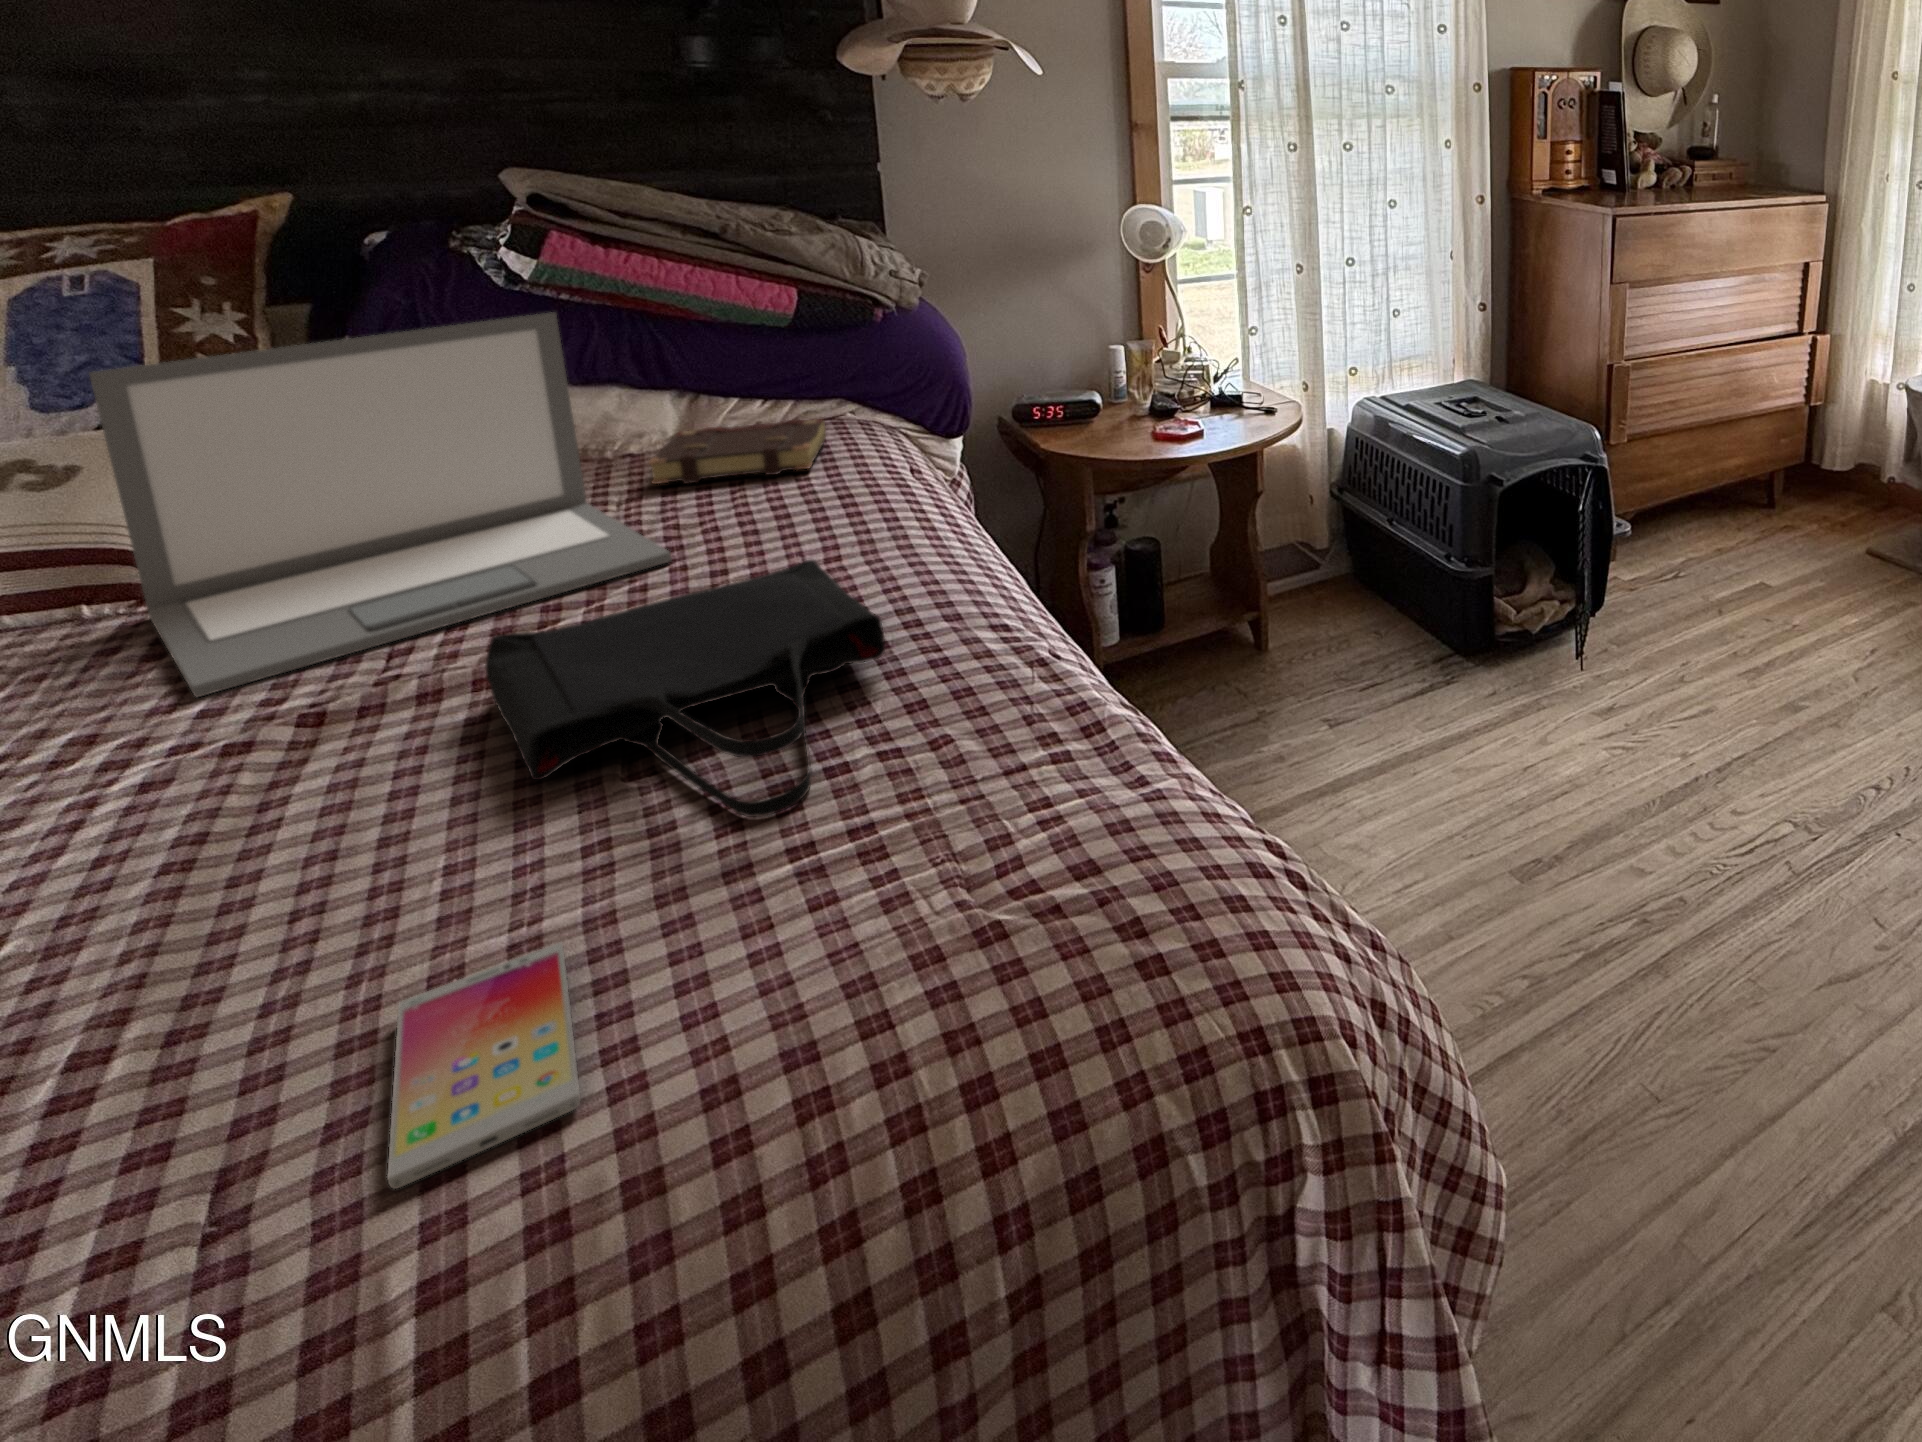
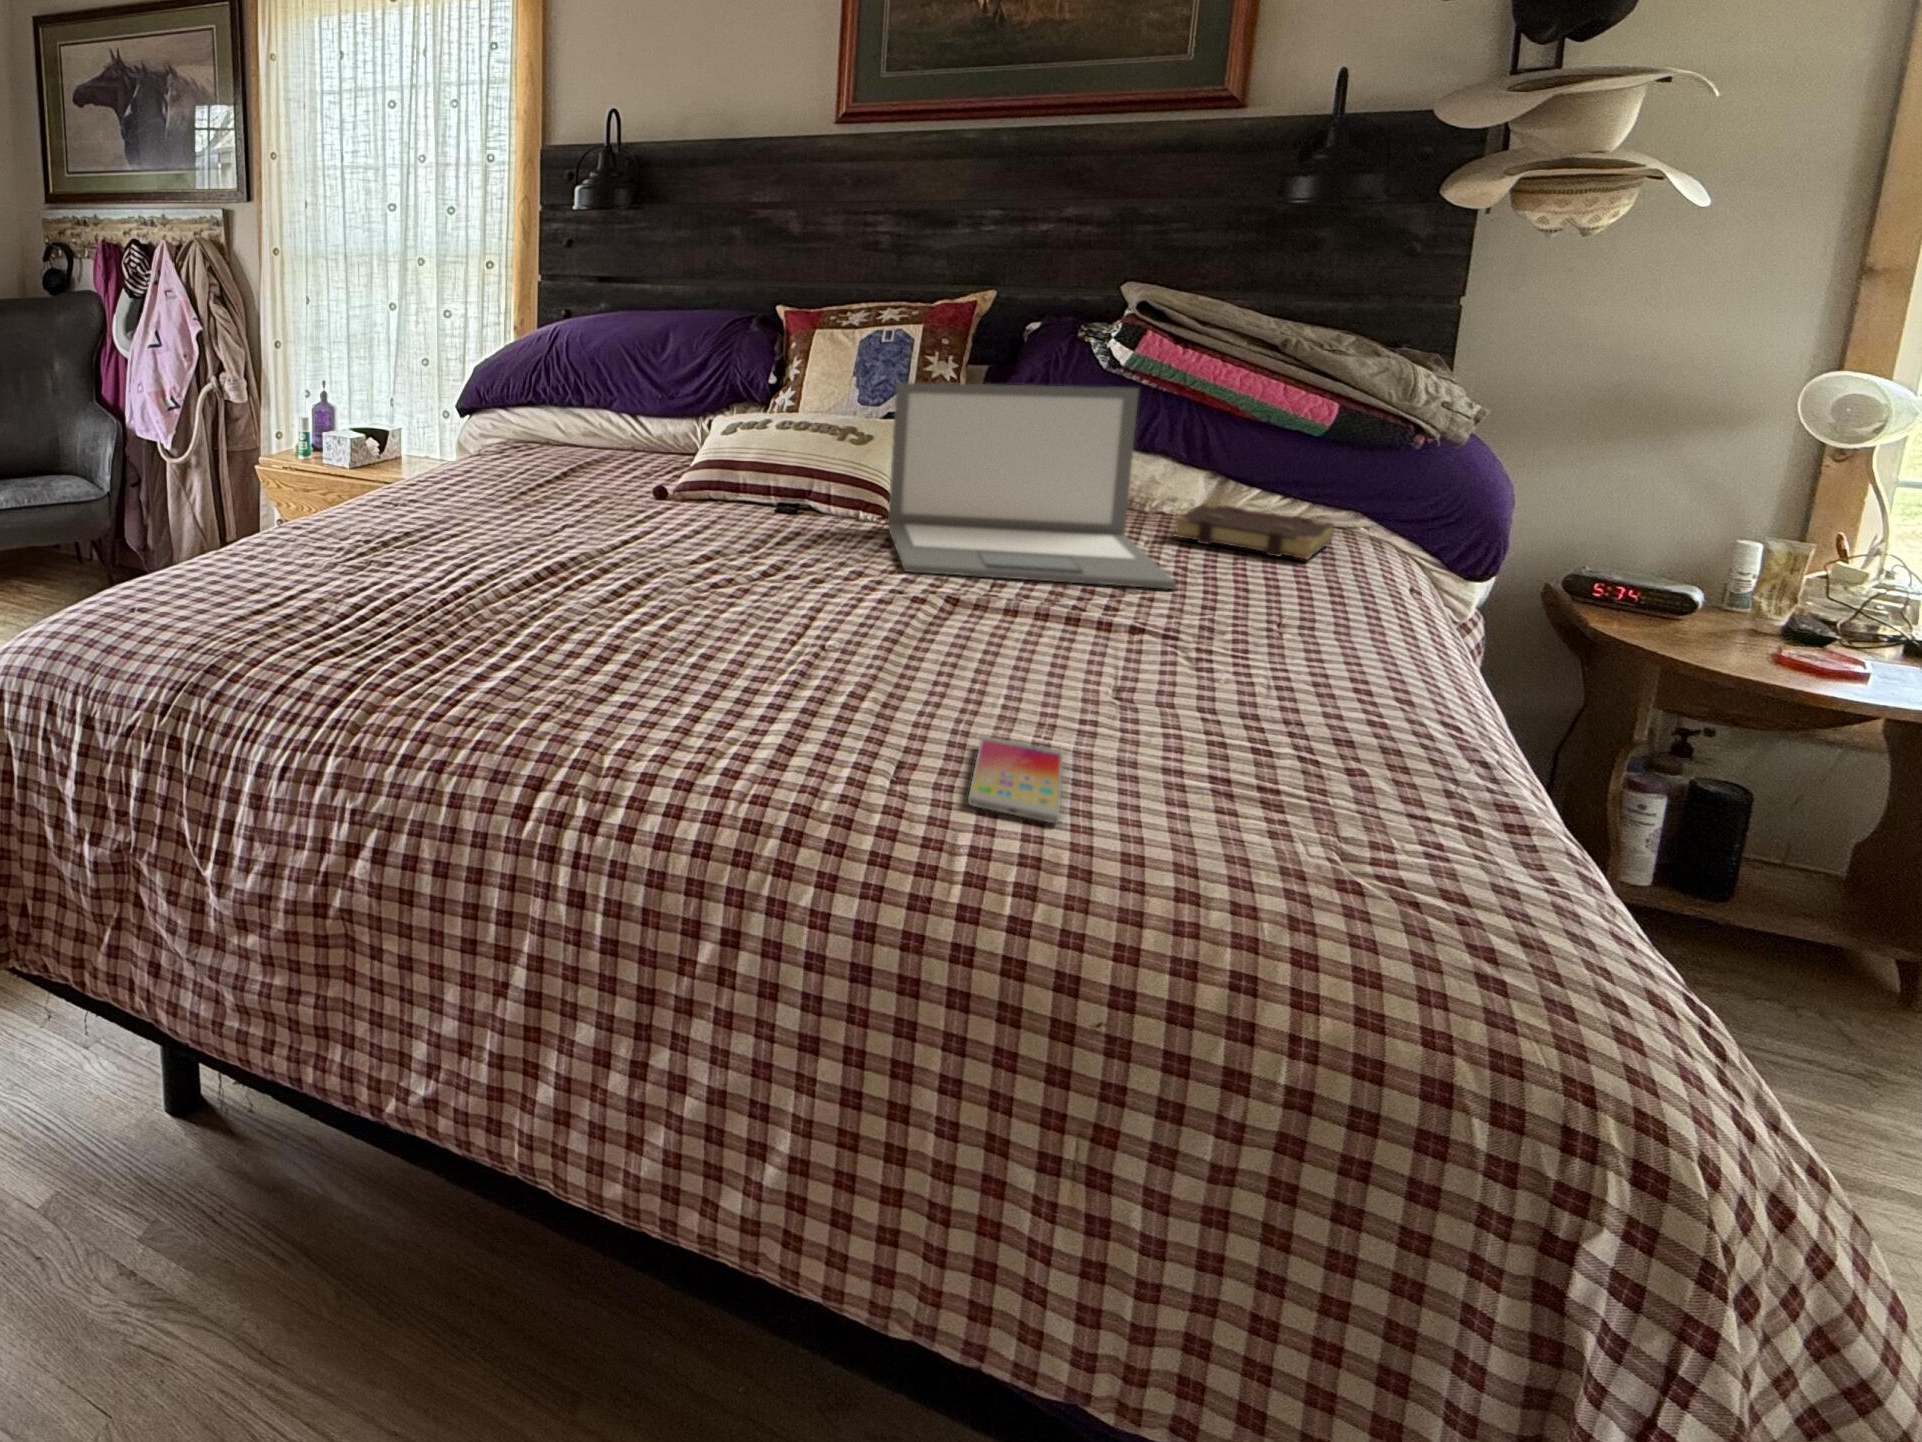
tote bag: present [486,560,885,817] -> none [1048,585,1331,757]

